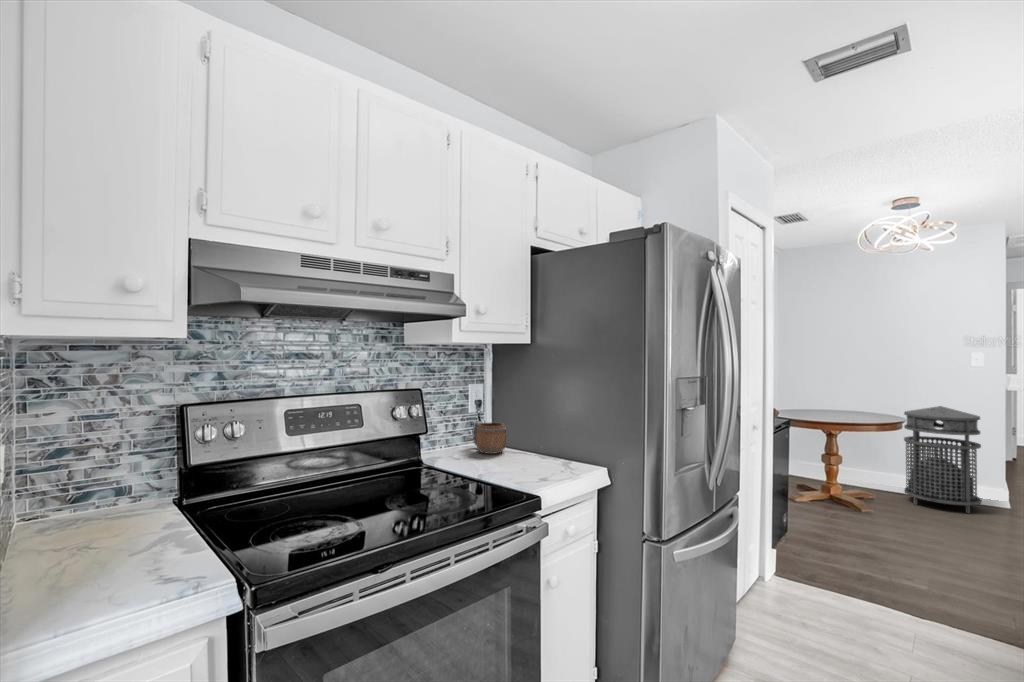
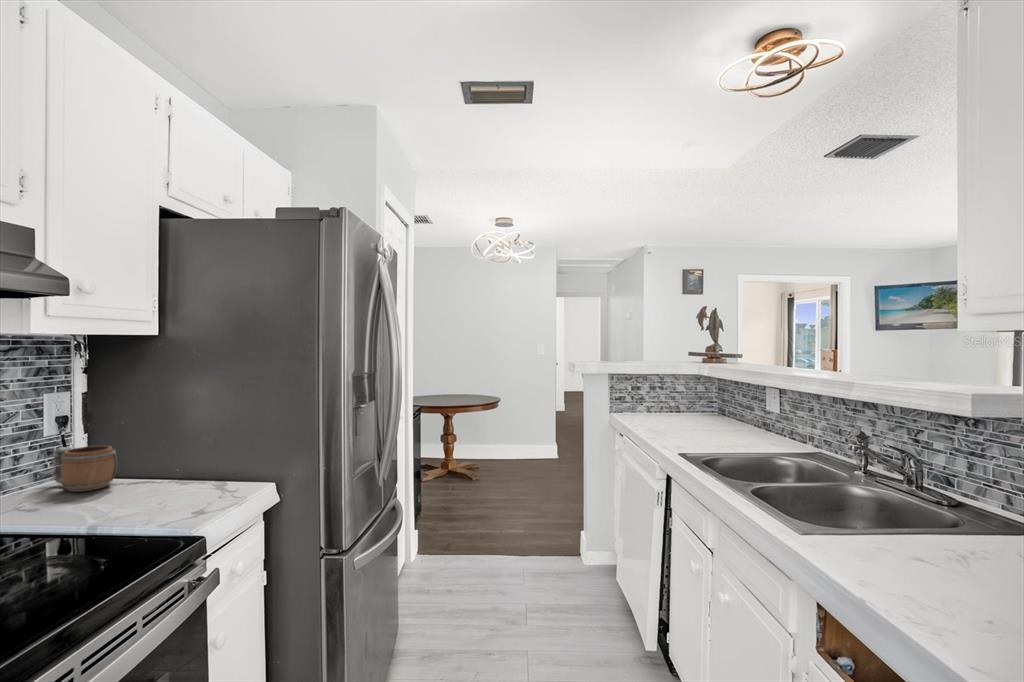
trash can: present [904,406,982,514] -> none [497,387,543,466]

